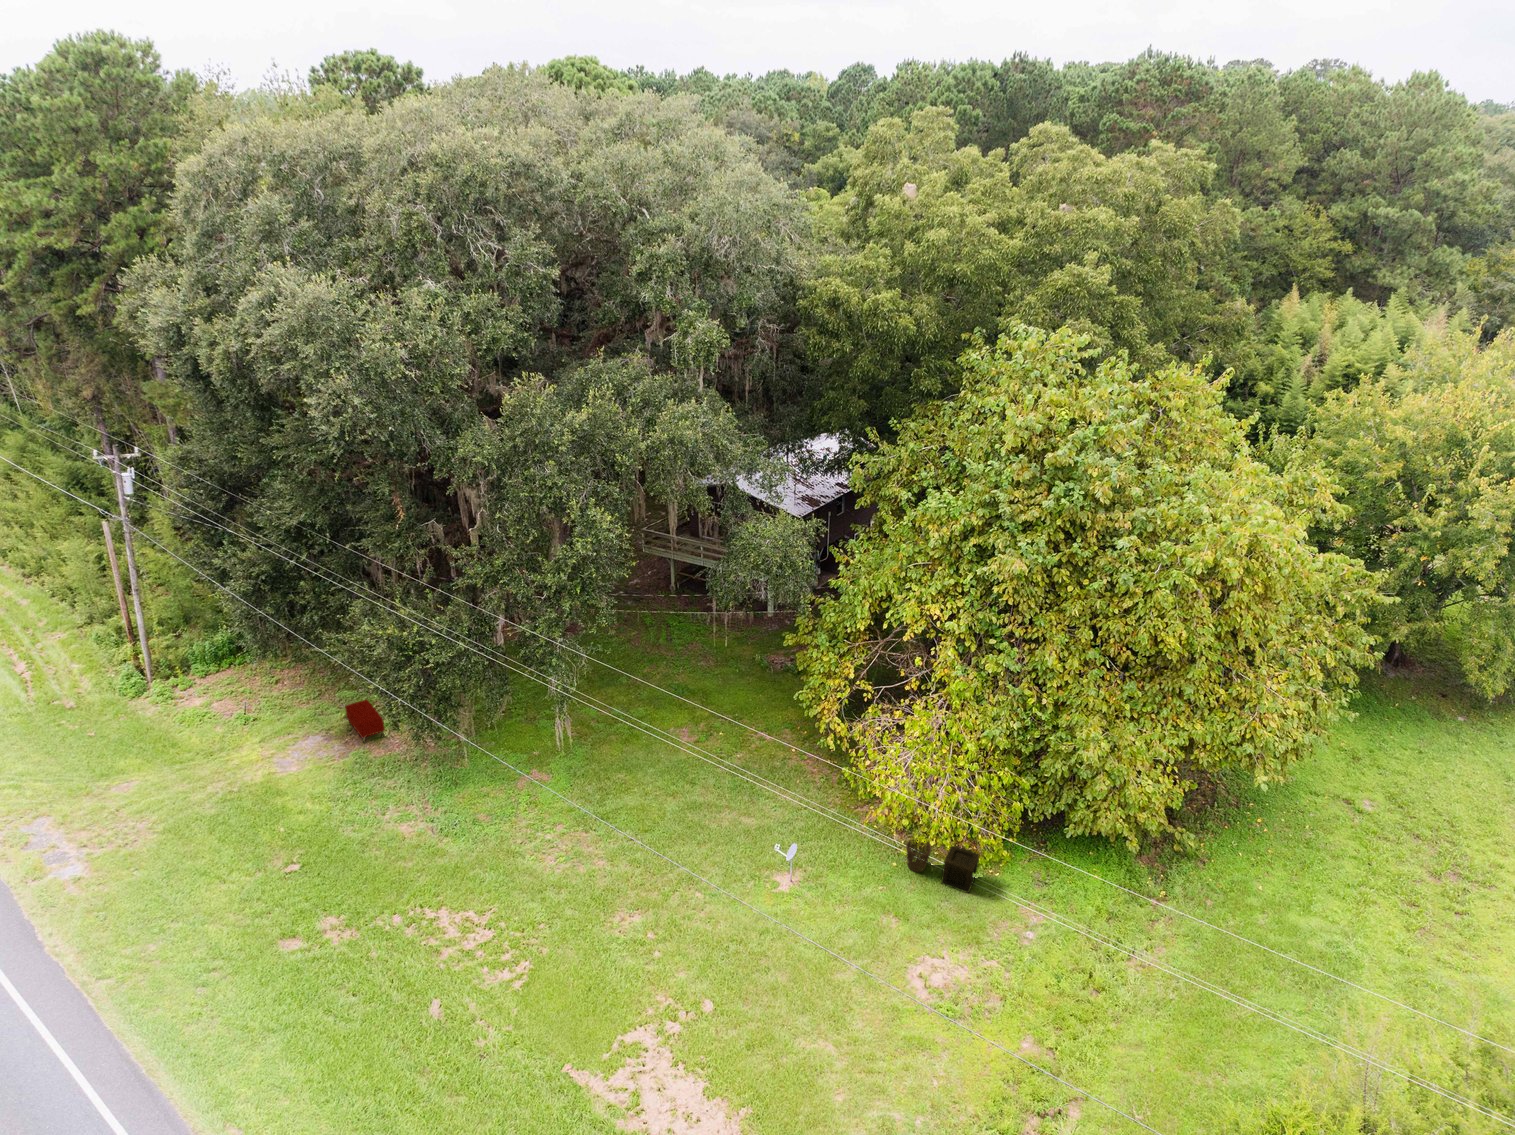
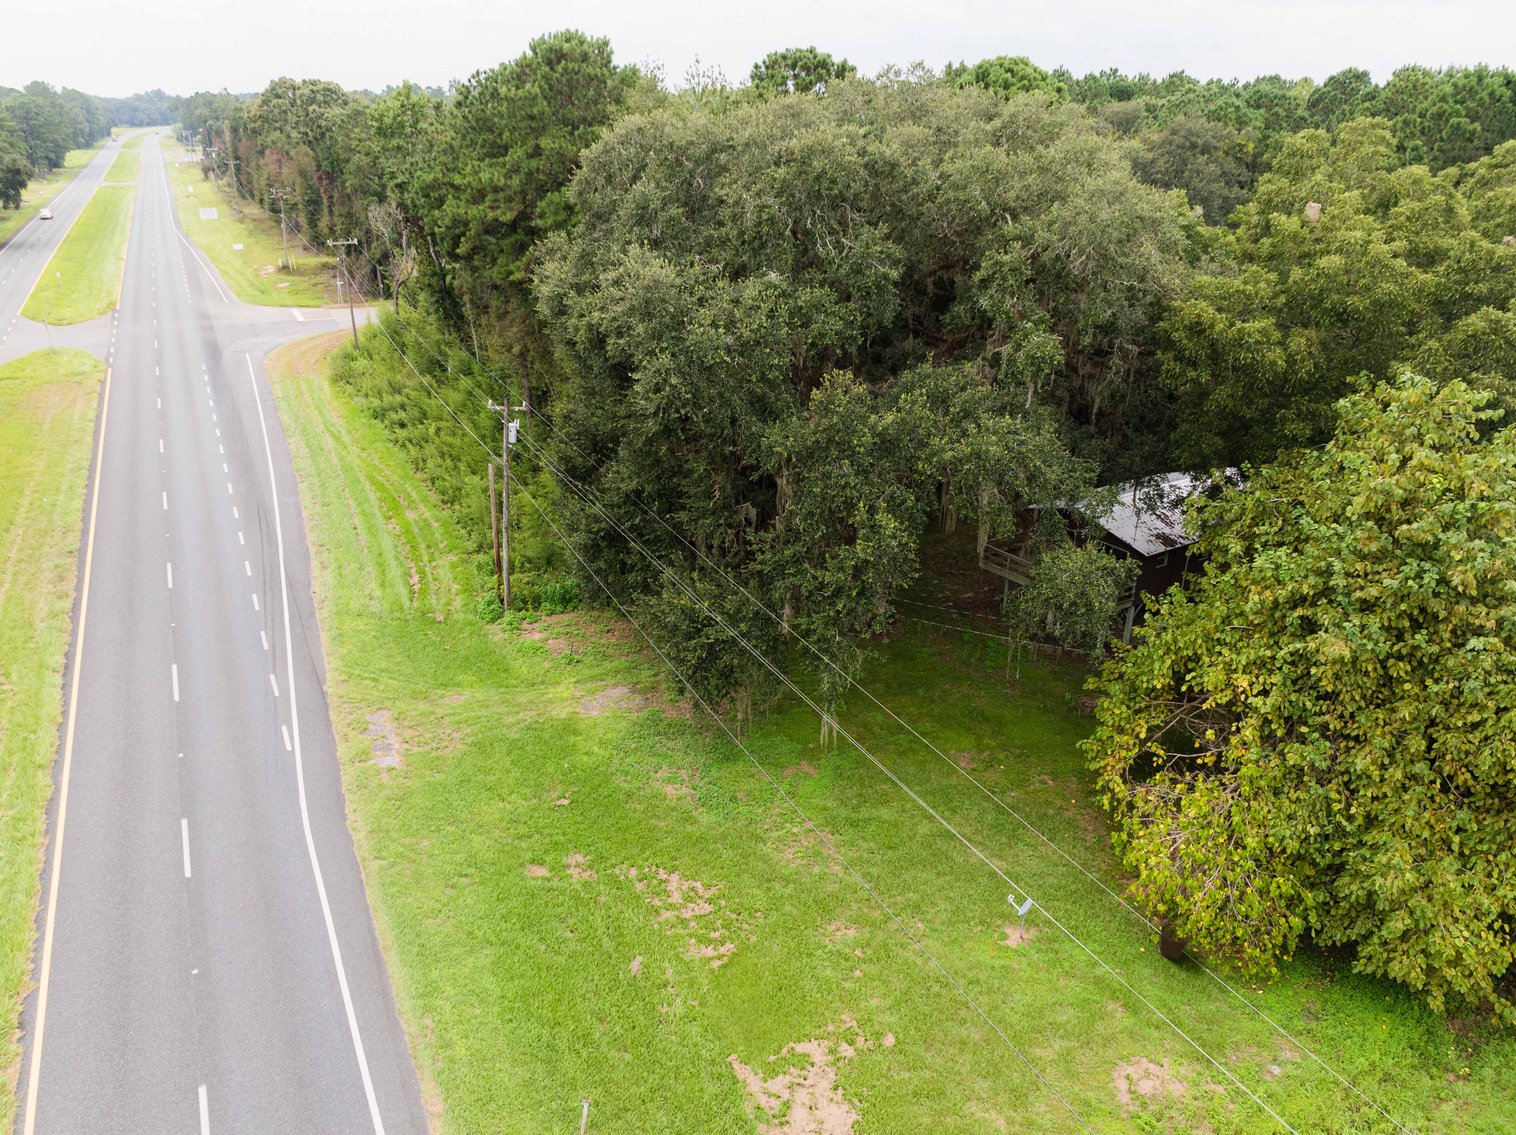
bench: present [345,699,385,743] -> none [652,661,681,700]
wooden crate: present [941,846,979,893] -> none [1193,940,1245,997]

